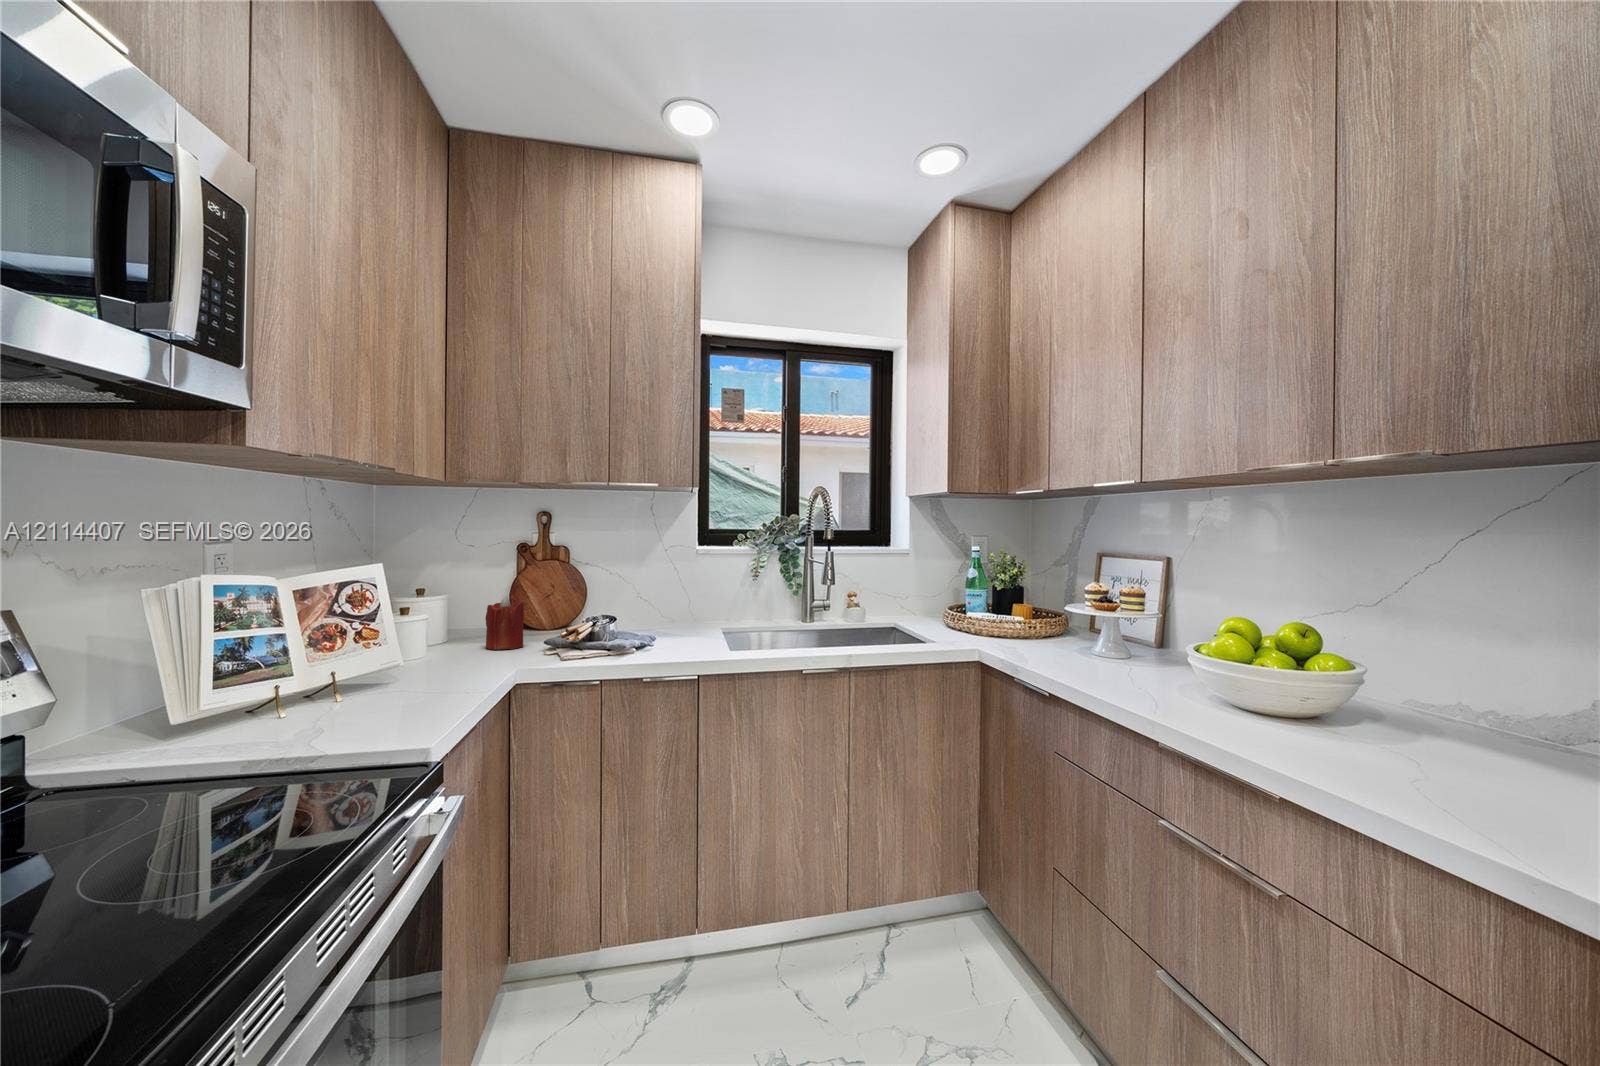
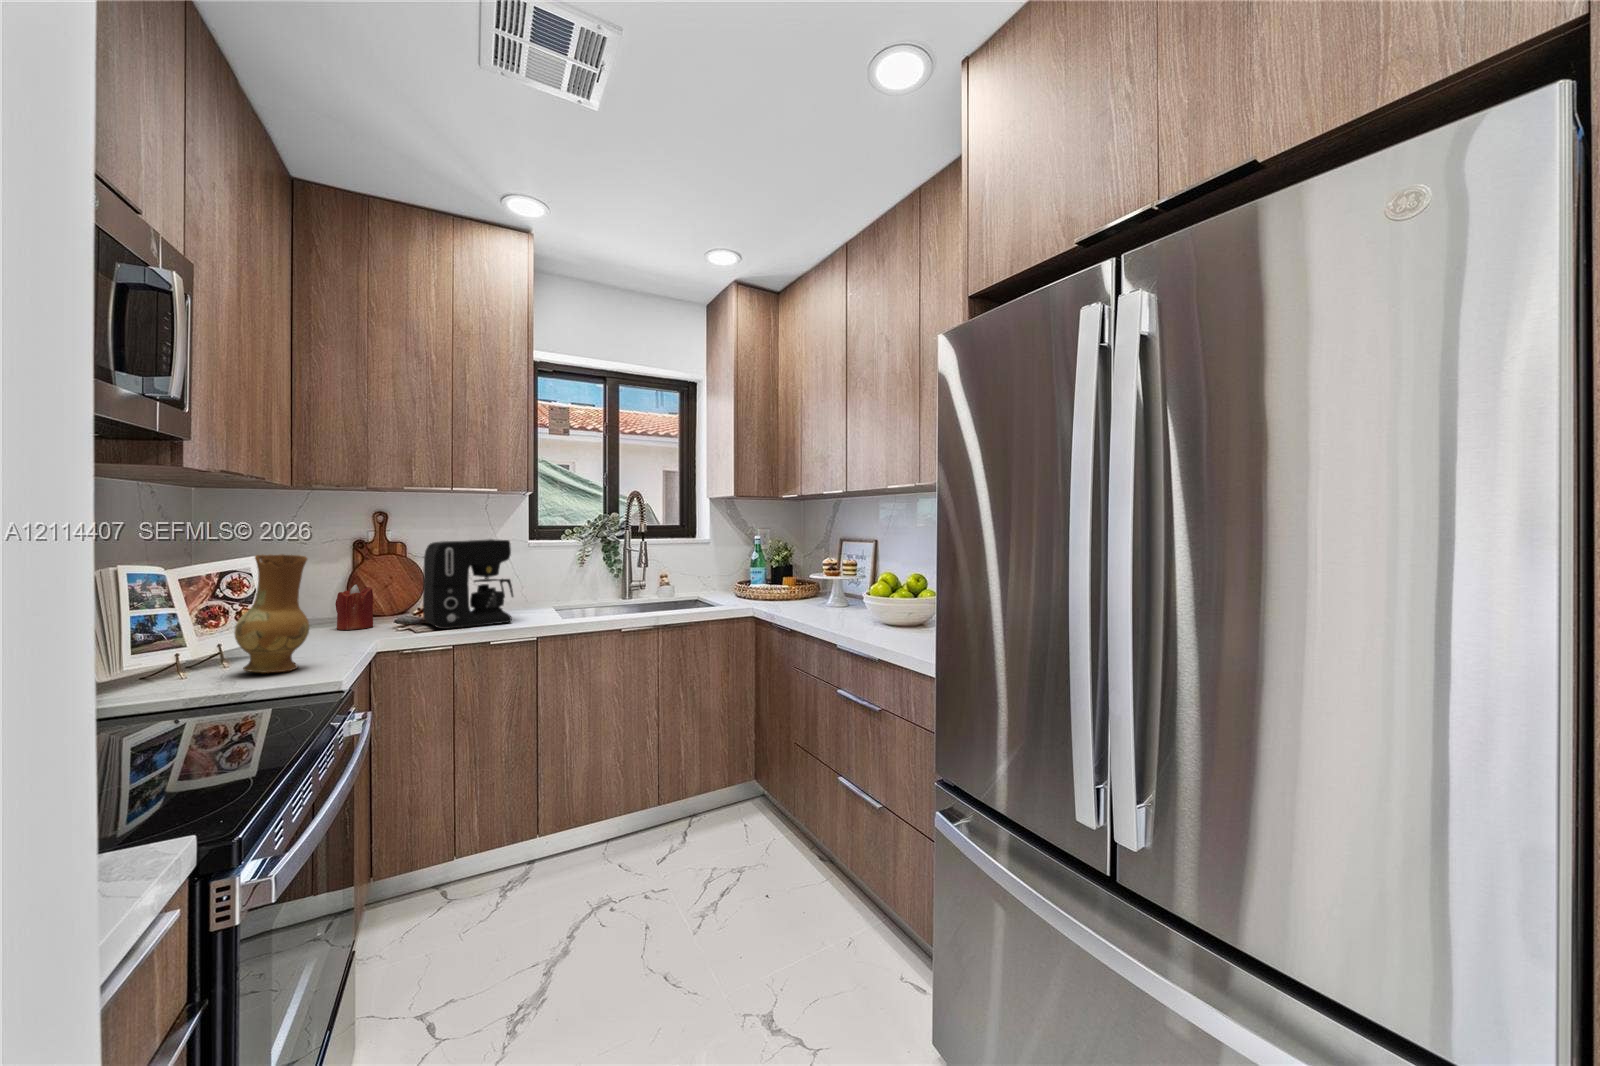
coffee maker: none [576,546,676,656] -> present [423,539,513,629]
ceramic jug: none [338,563,424,716] -> present [234,554,310,673]

